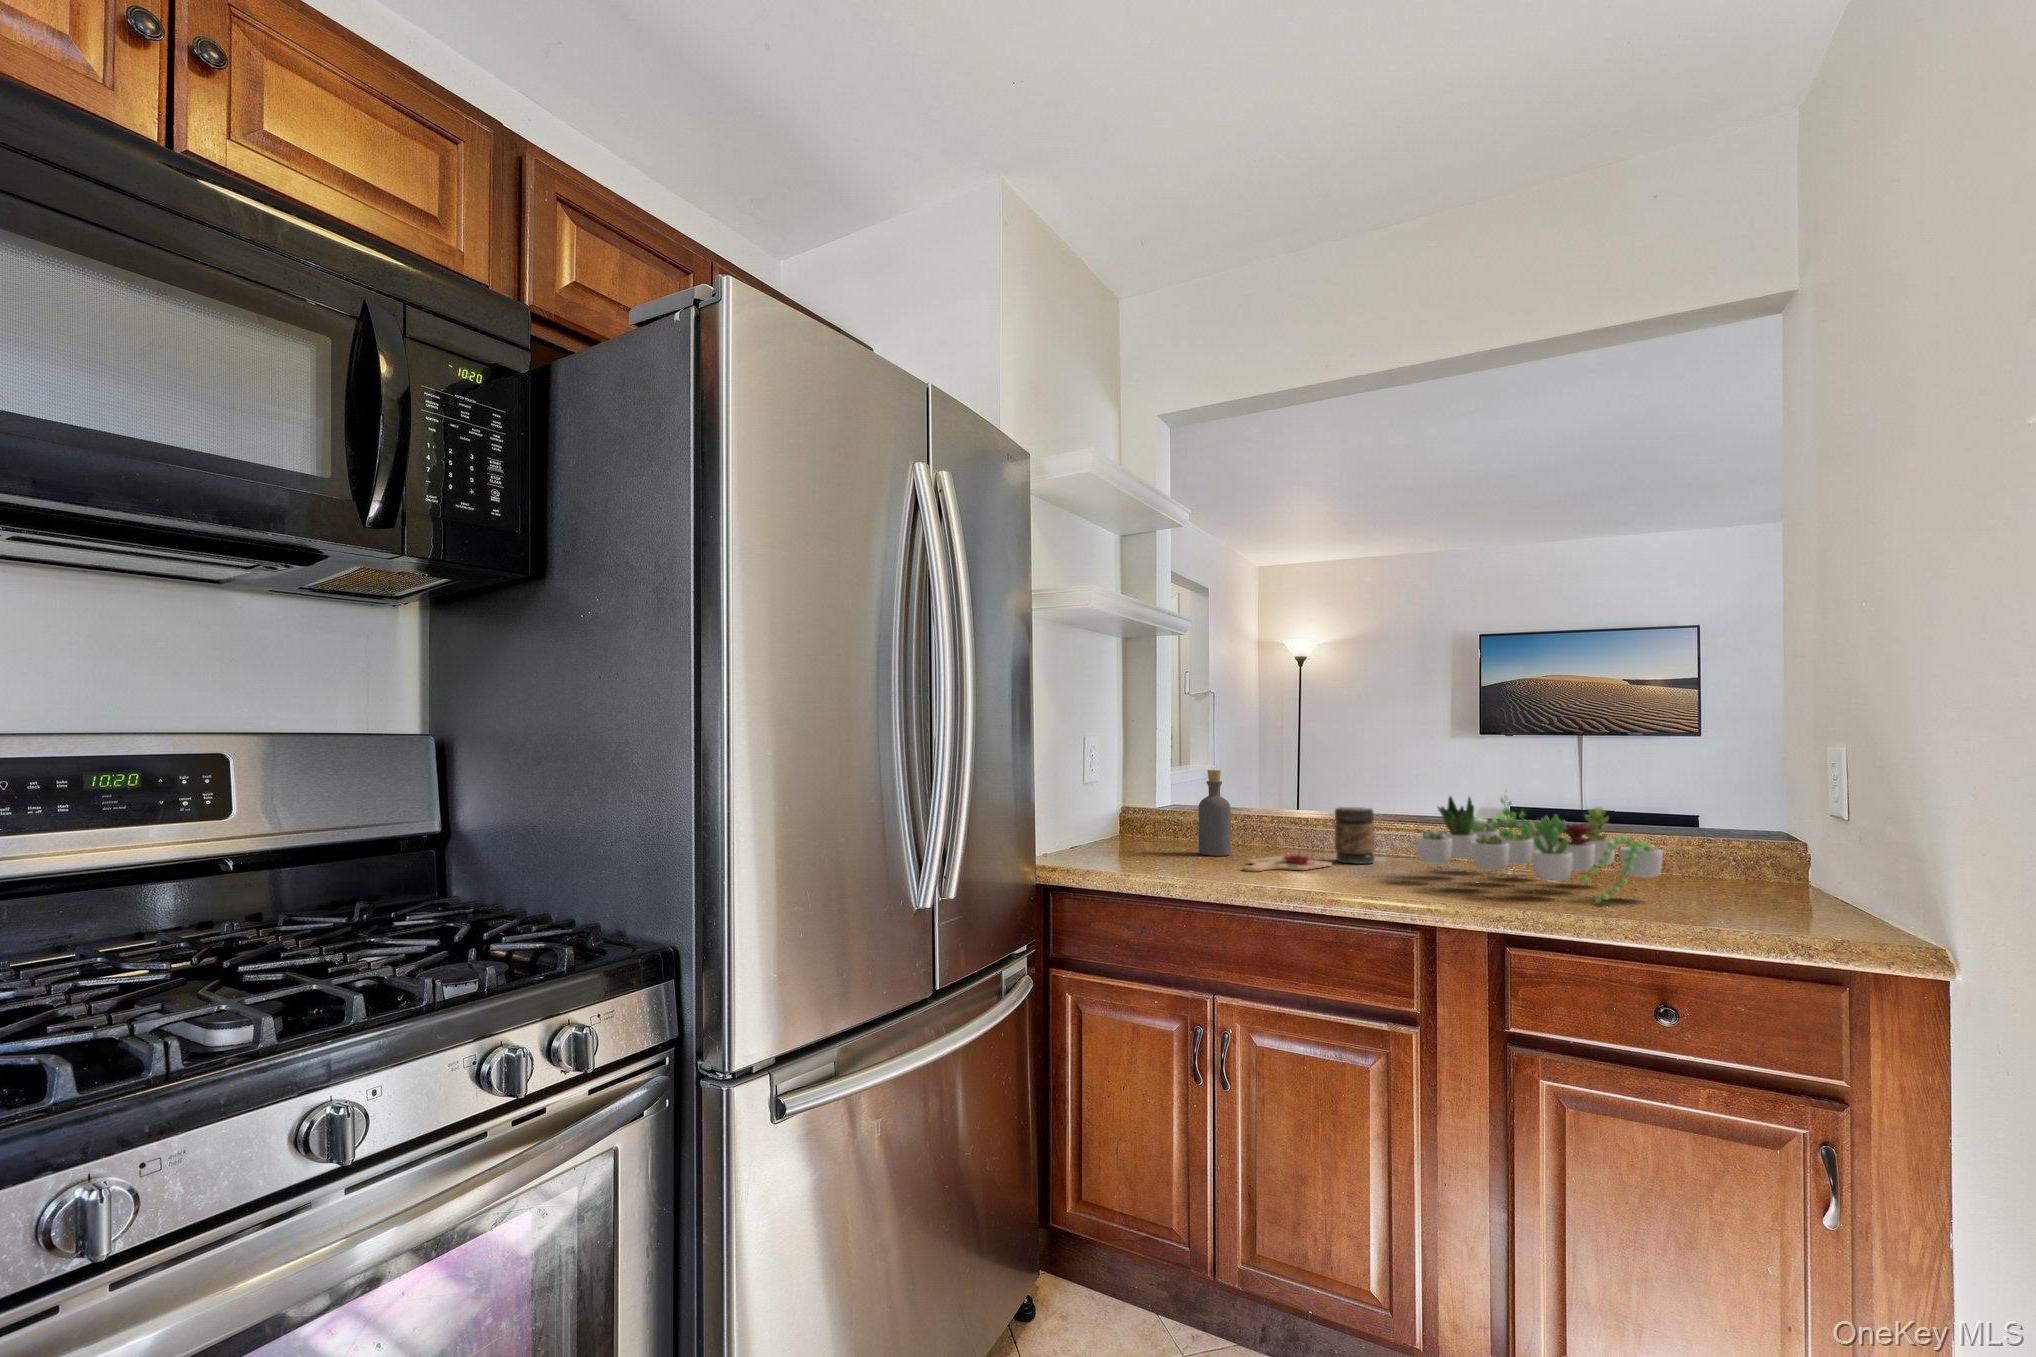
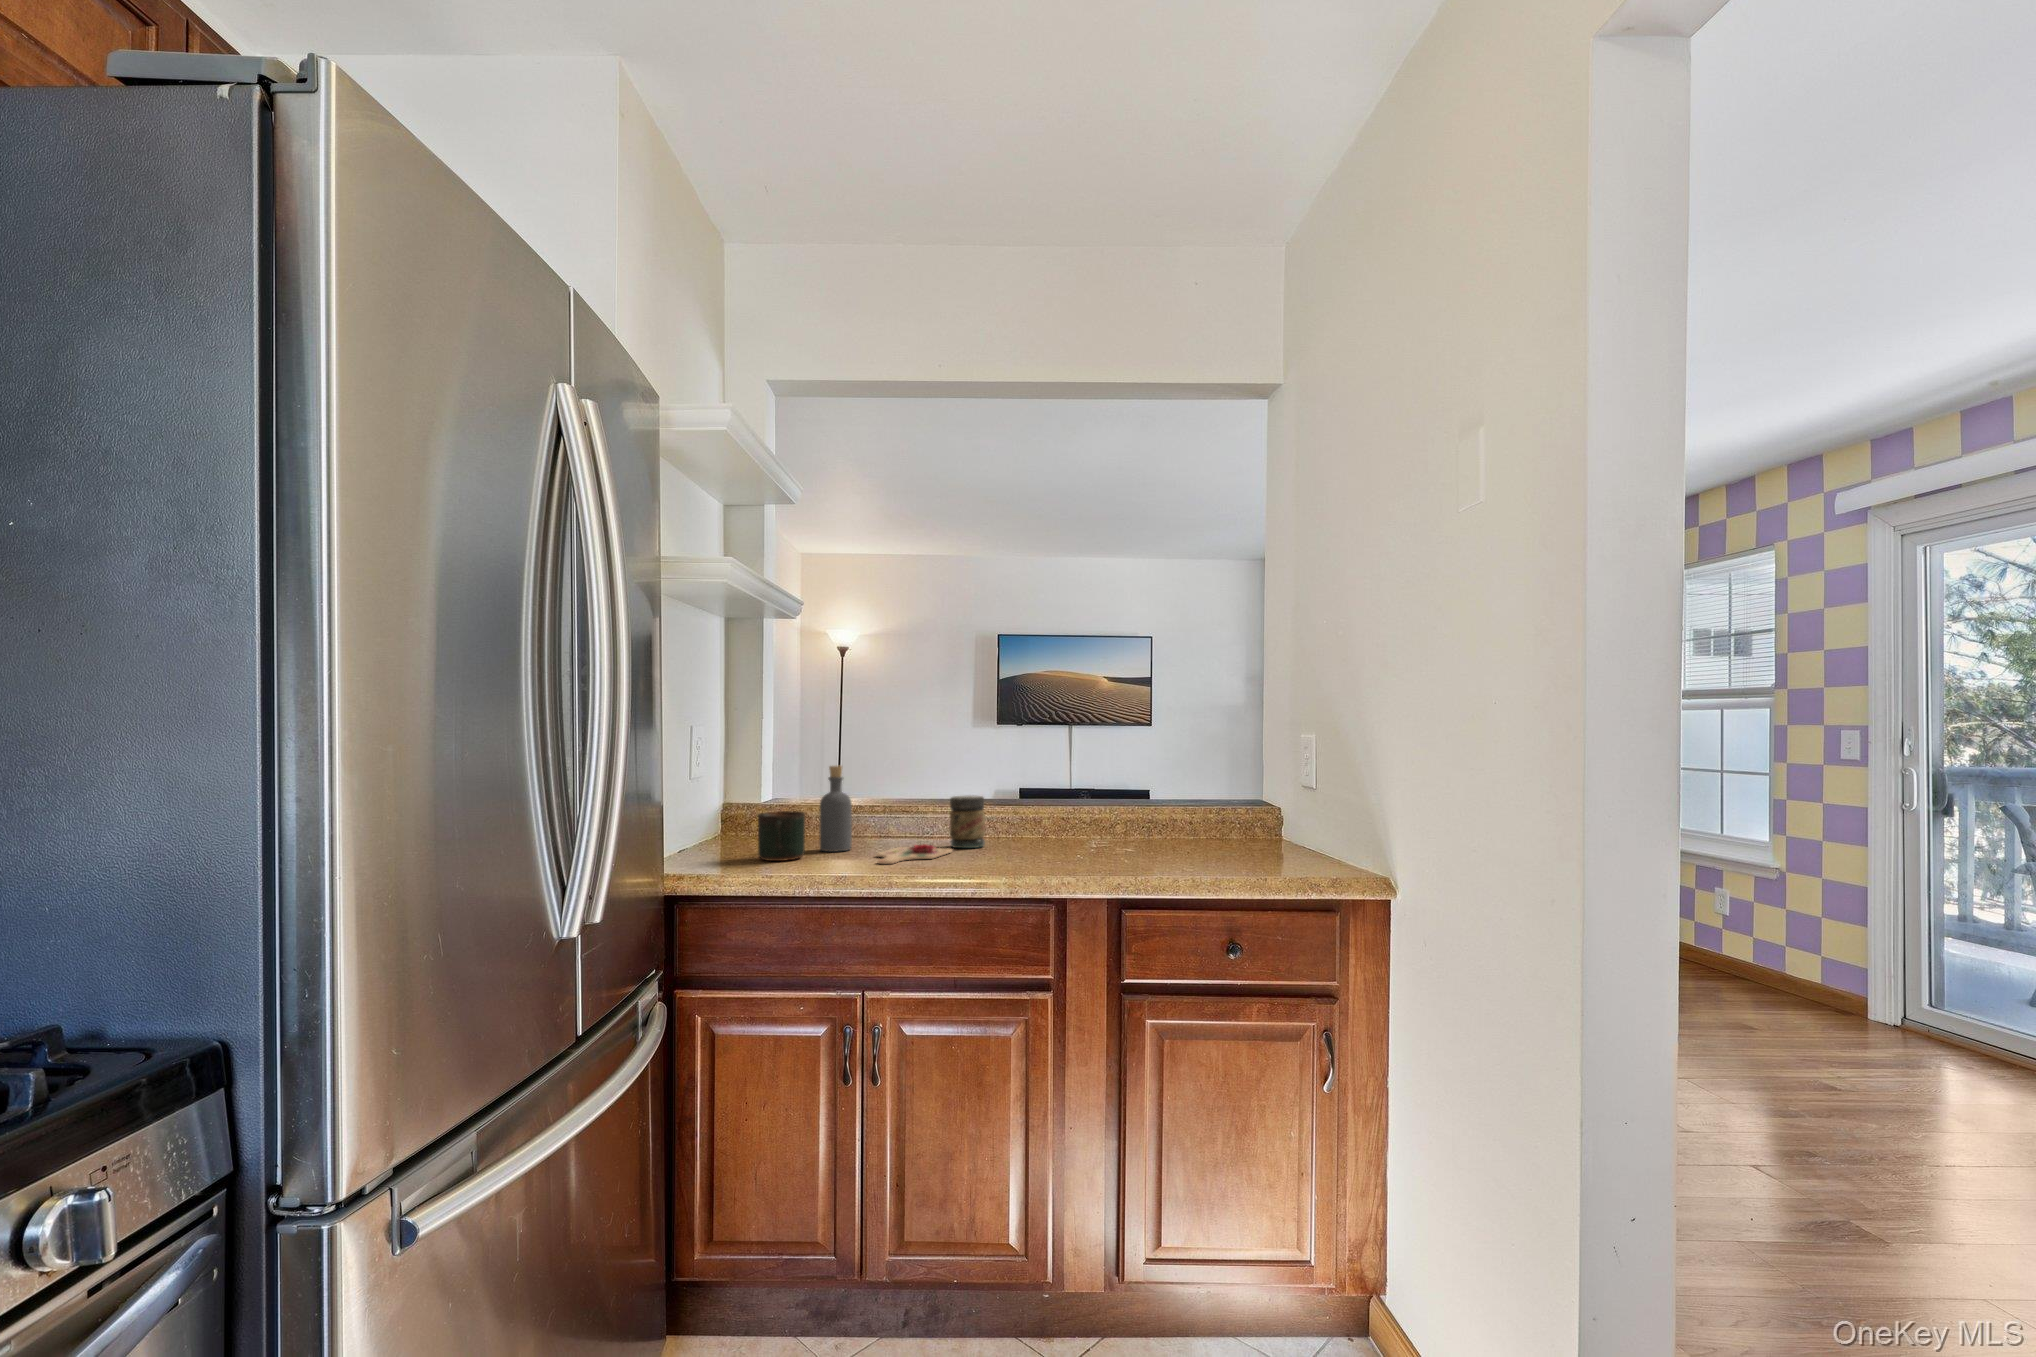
succulent plant: present [1416,796,1663,903] -> none [1032,773,1219,865]
mug: none [1133,812,1179,860] -> present [758,811,805,861]

